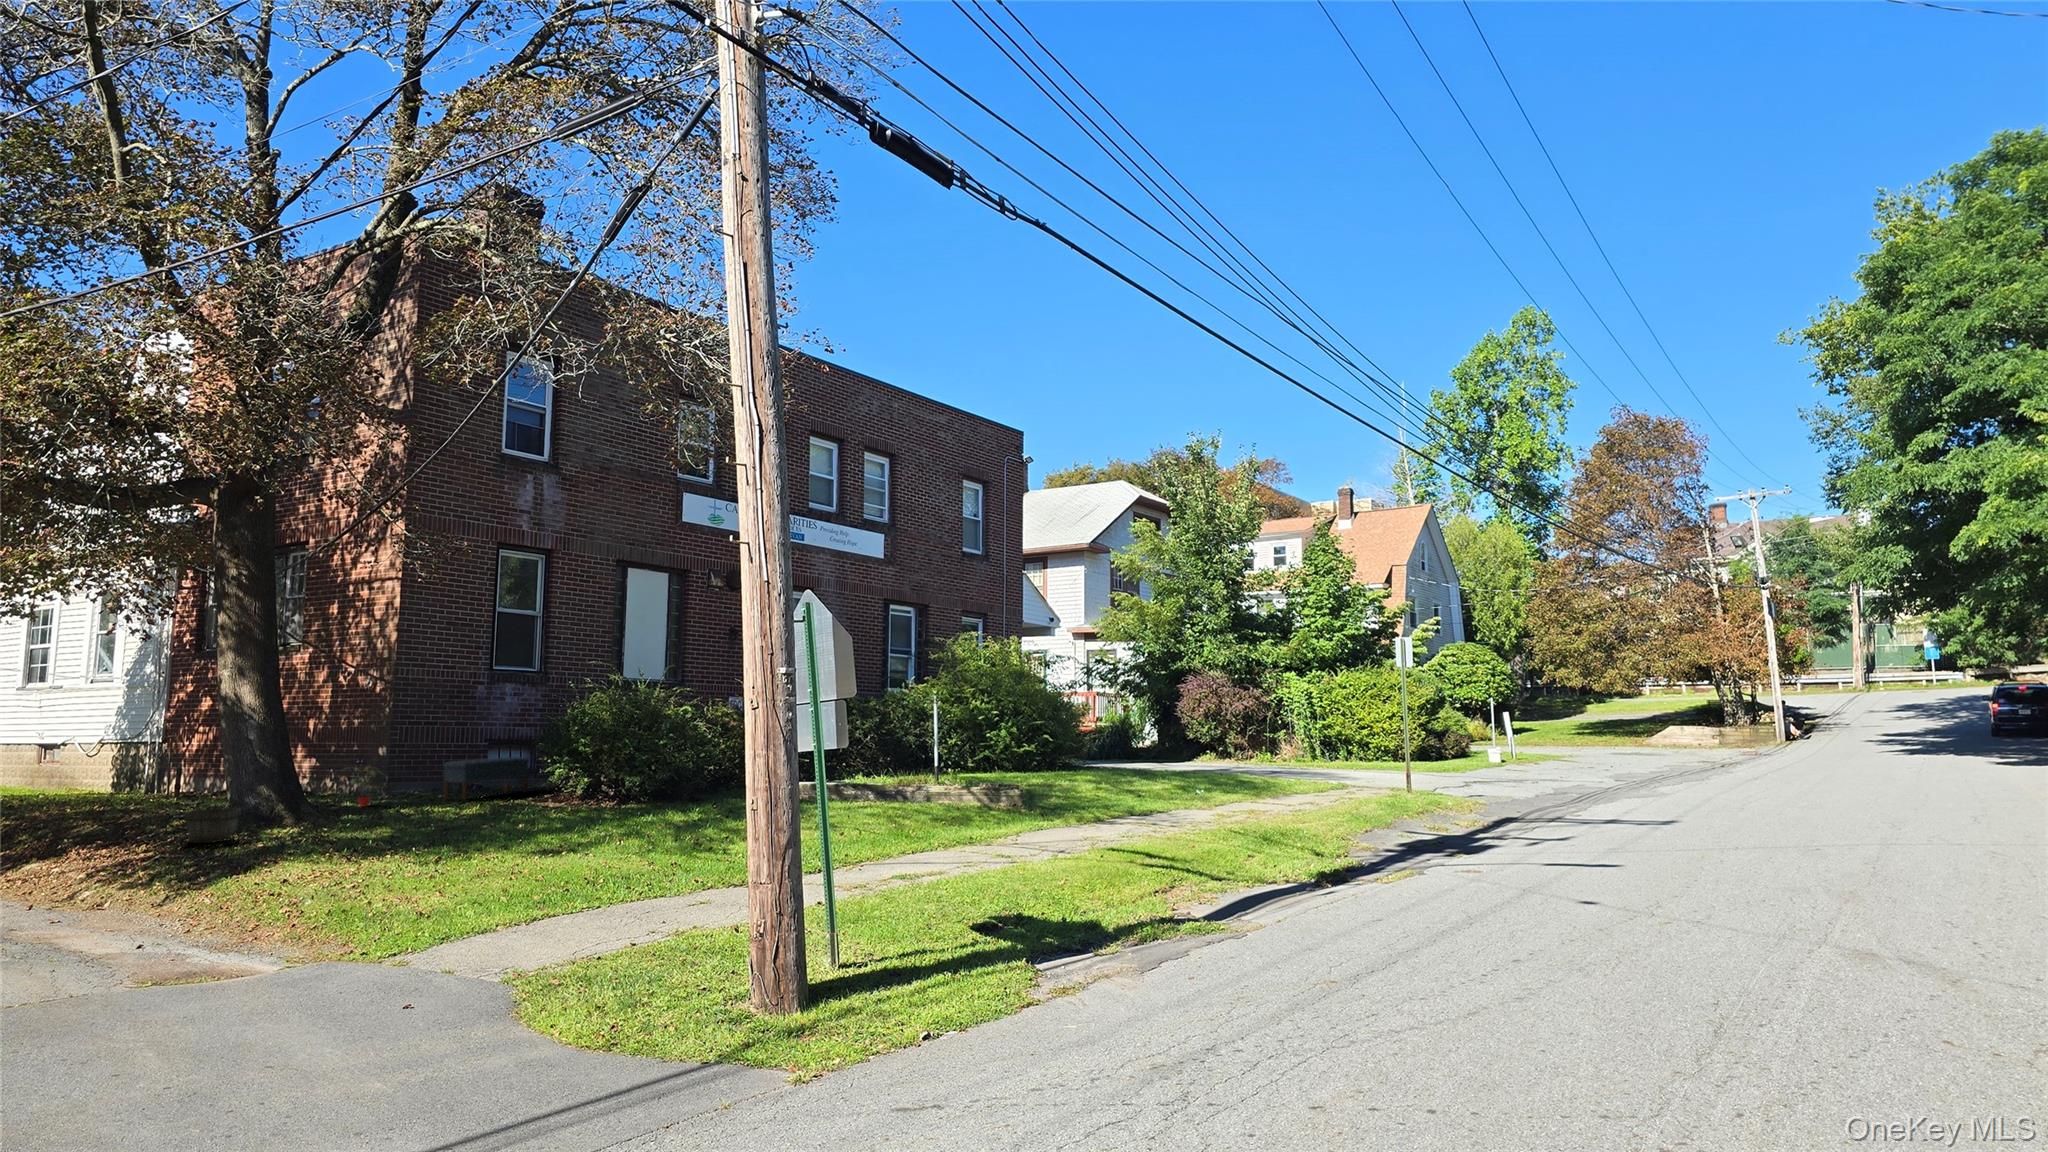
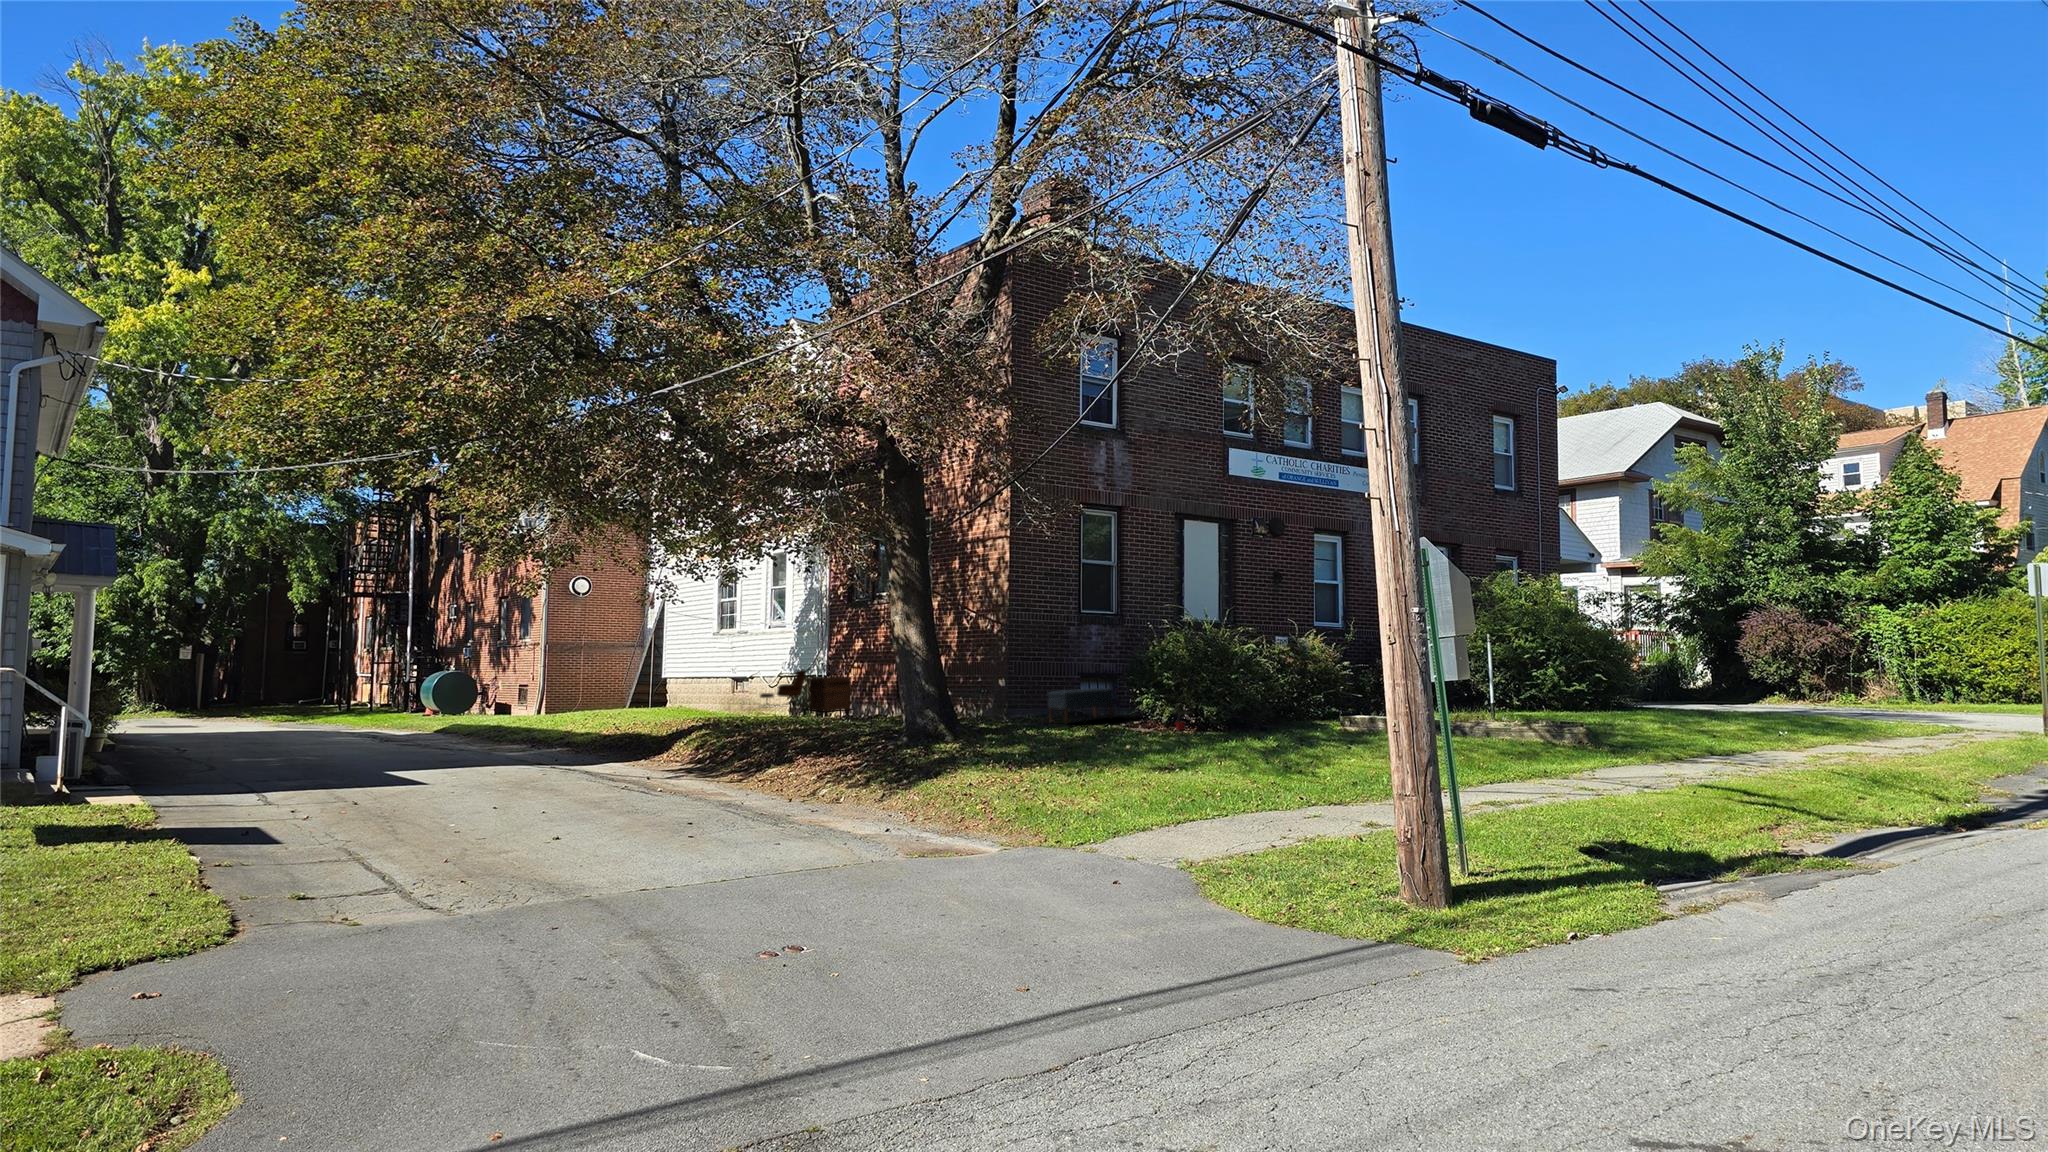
lounge chair: none [52,737,131,787] -> present [760,670,806,705]
wooden crate: none [126,745,195,791] -> present [808,676,853,712]
potted plant: present [349,767,380,807] -> present [1169,695,1193,730]
wooden bucket: present [184,805,241,843] -> none [878,718,918,752]

